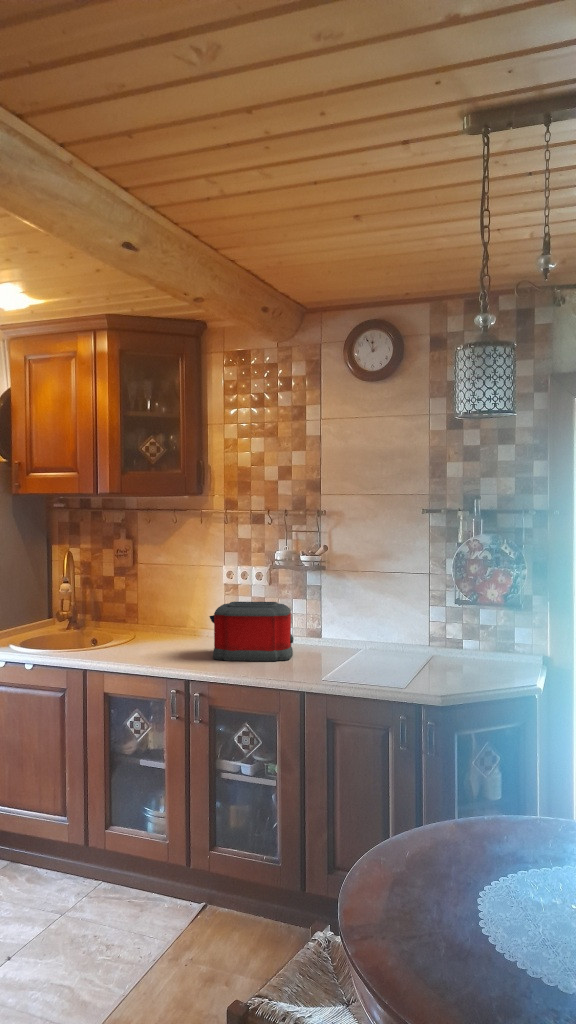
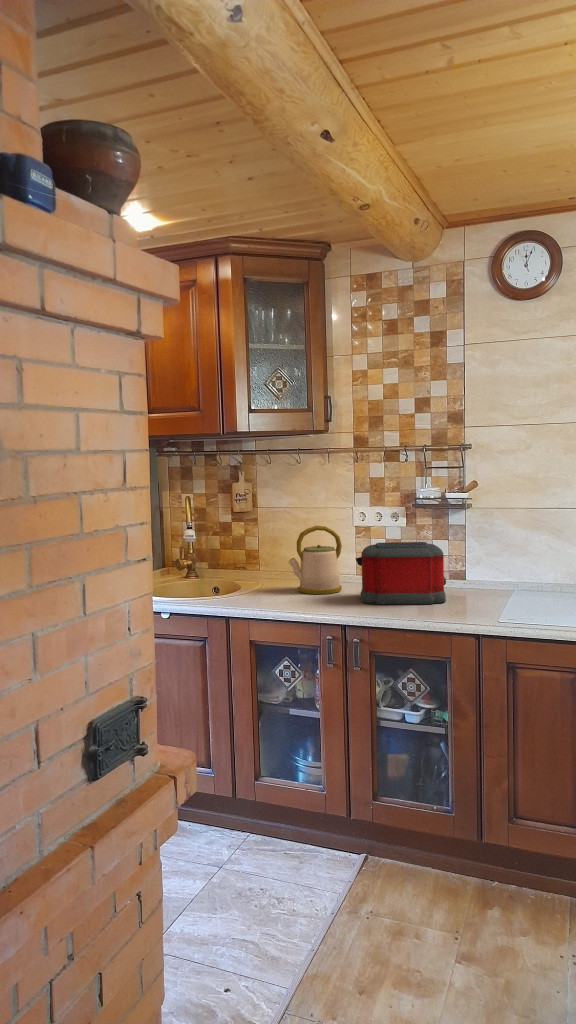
kettle: none [154,583,205,649] -> present [289,526,342,594]

